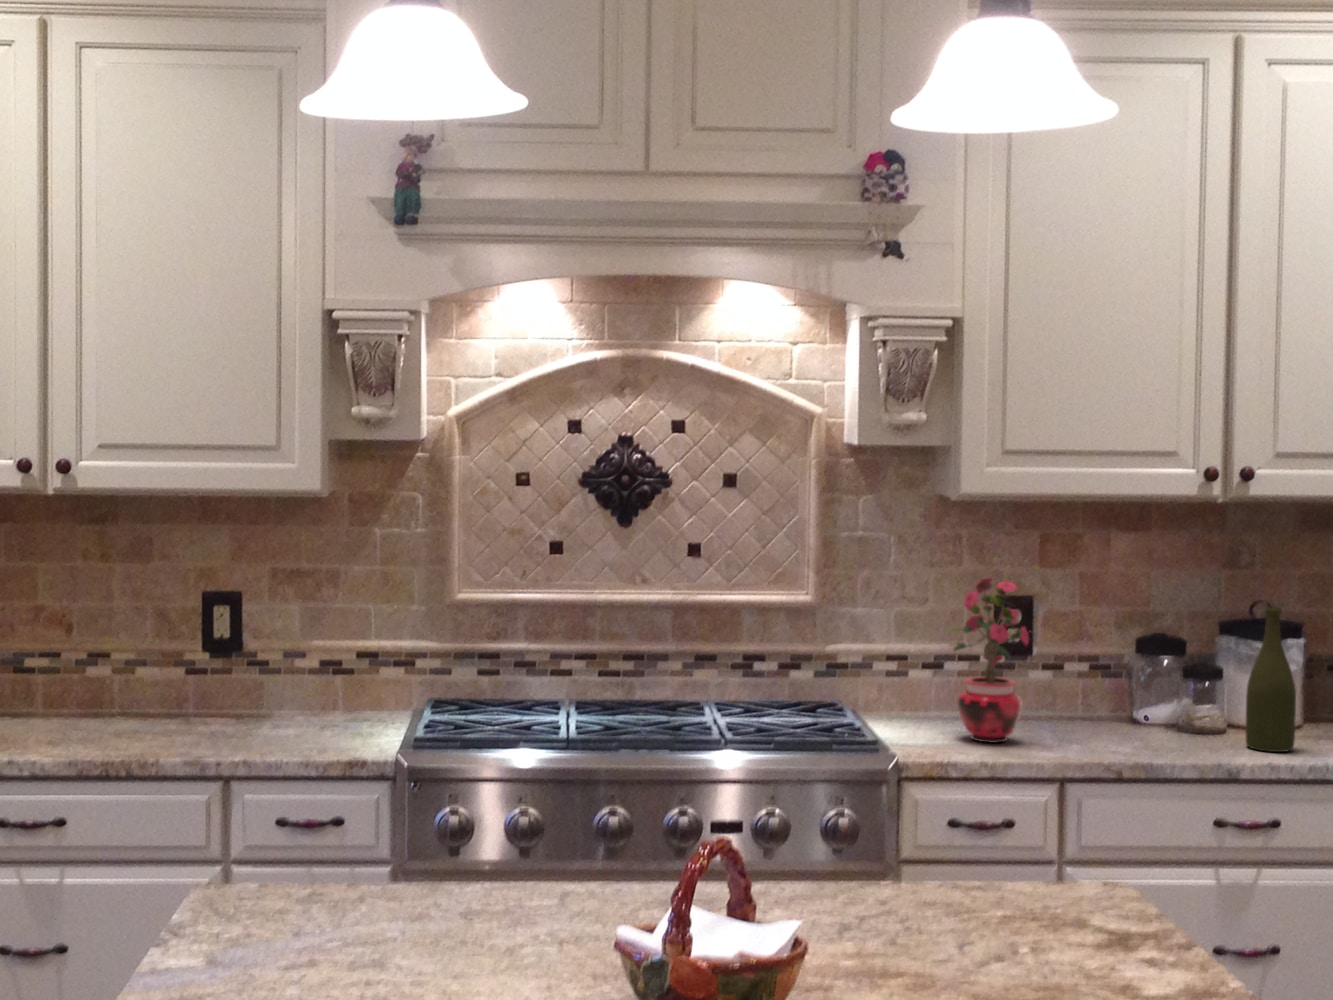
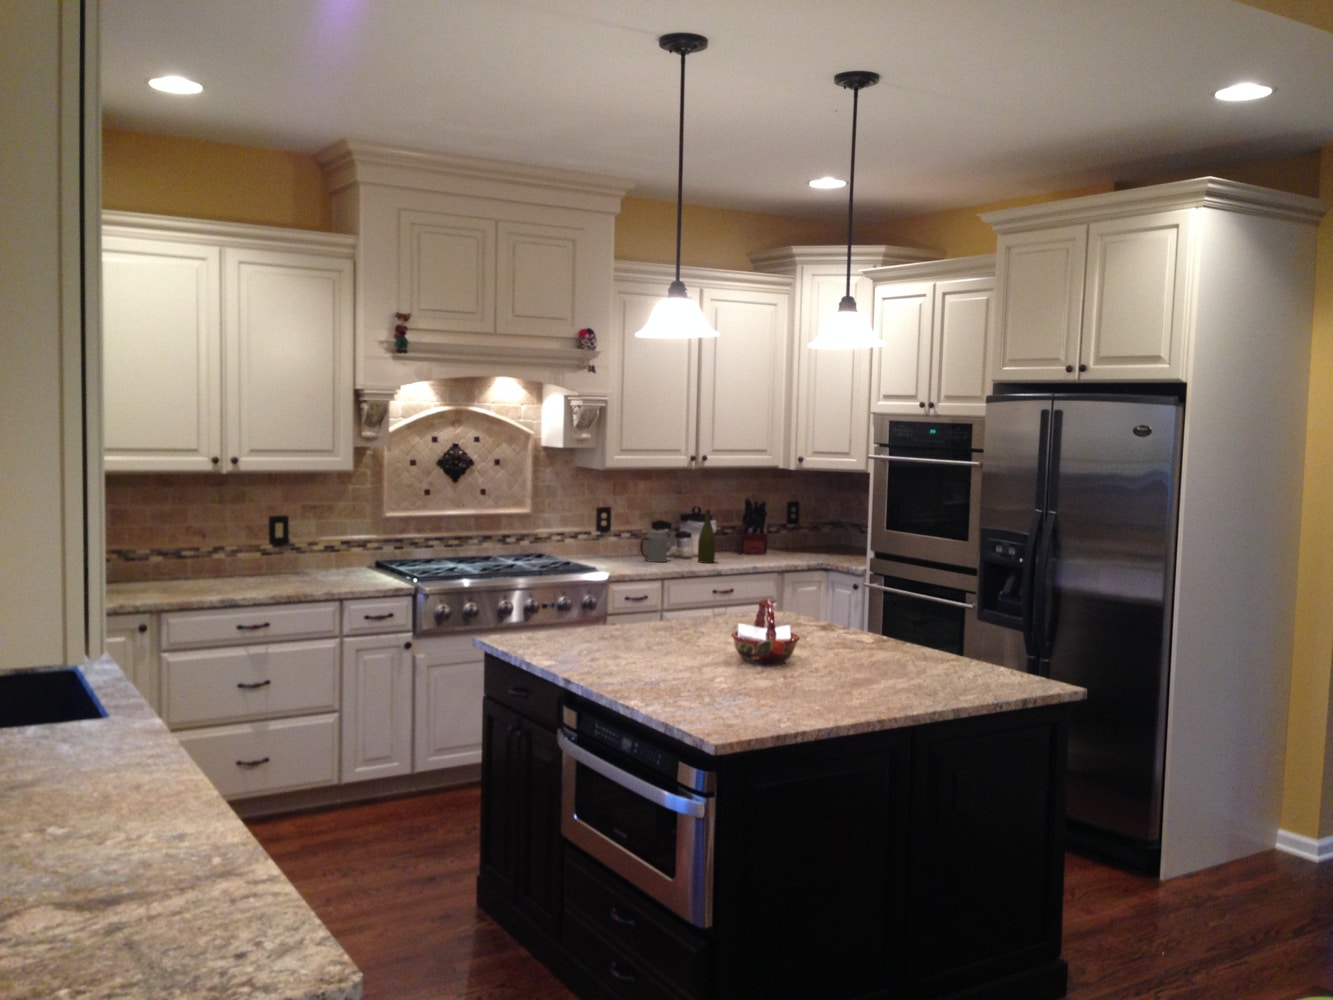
potted plant: present [950,578,1031,743] -> none [599,501,633,565]
teapot: none [1076,648,1184,742] -> present [640,527,674,562]

